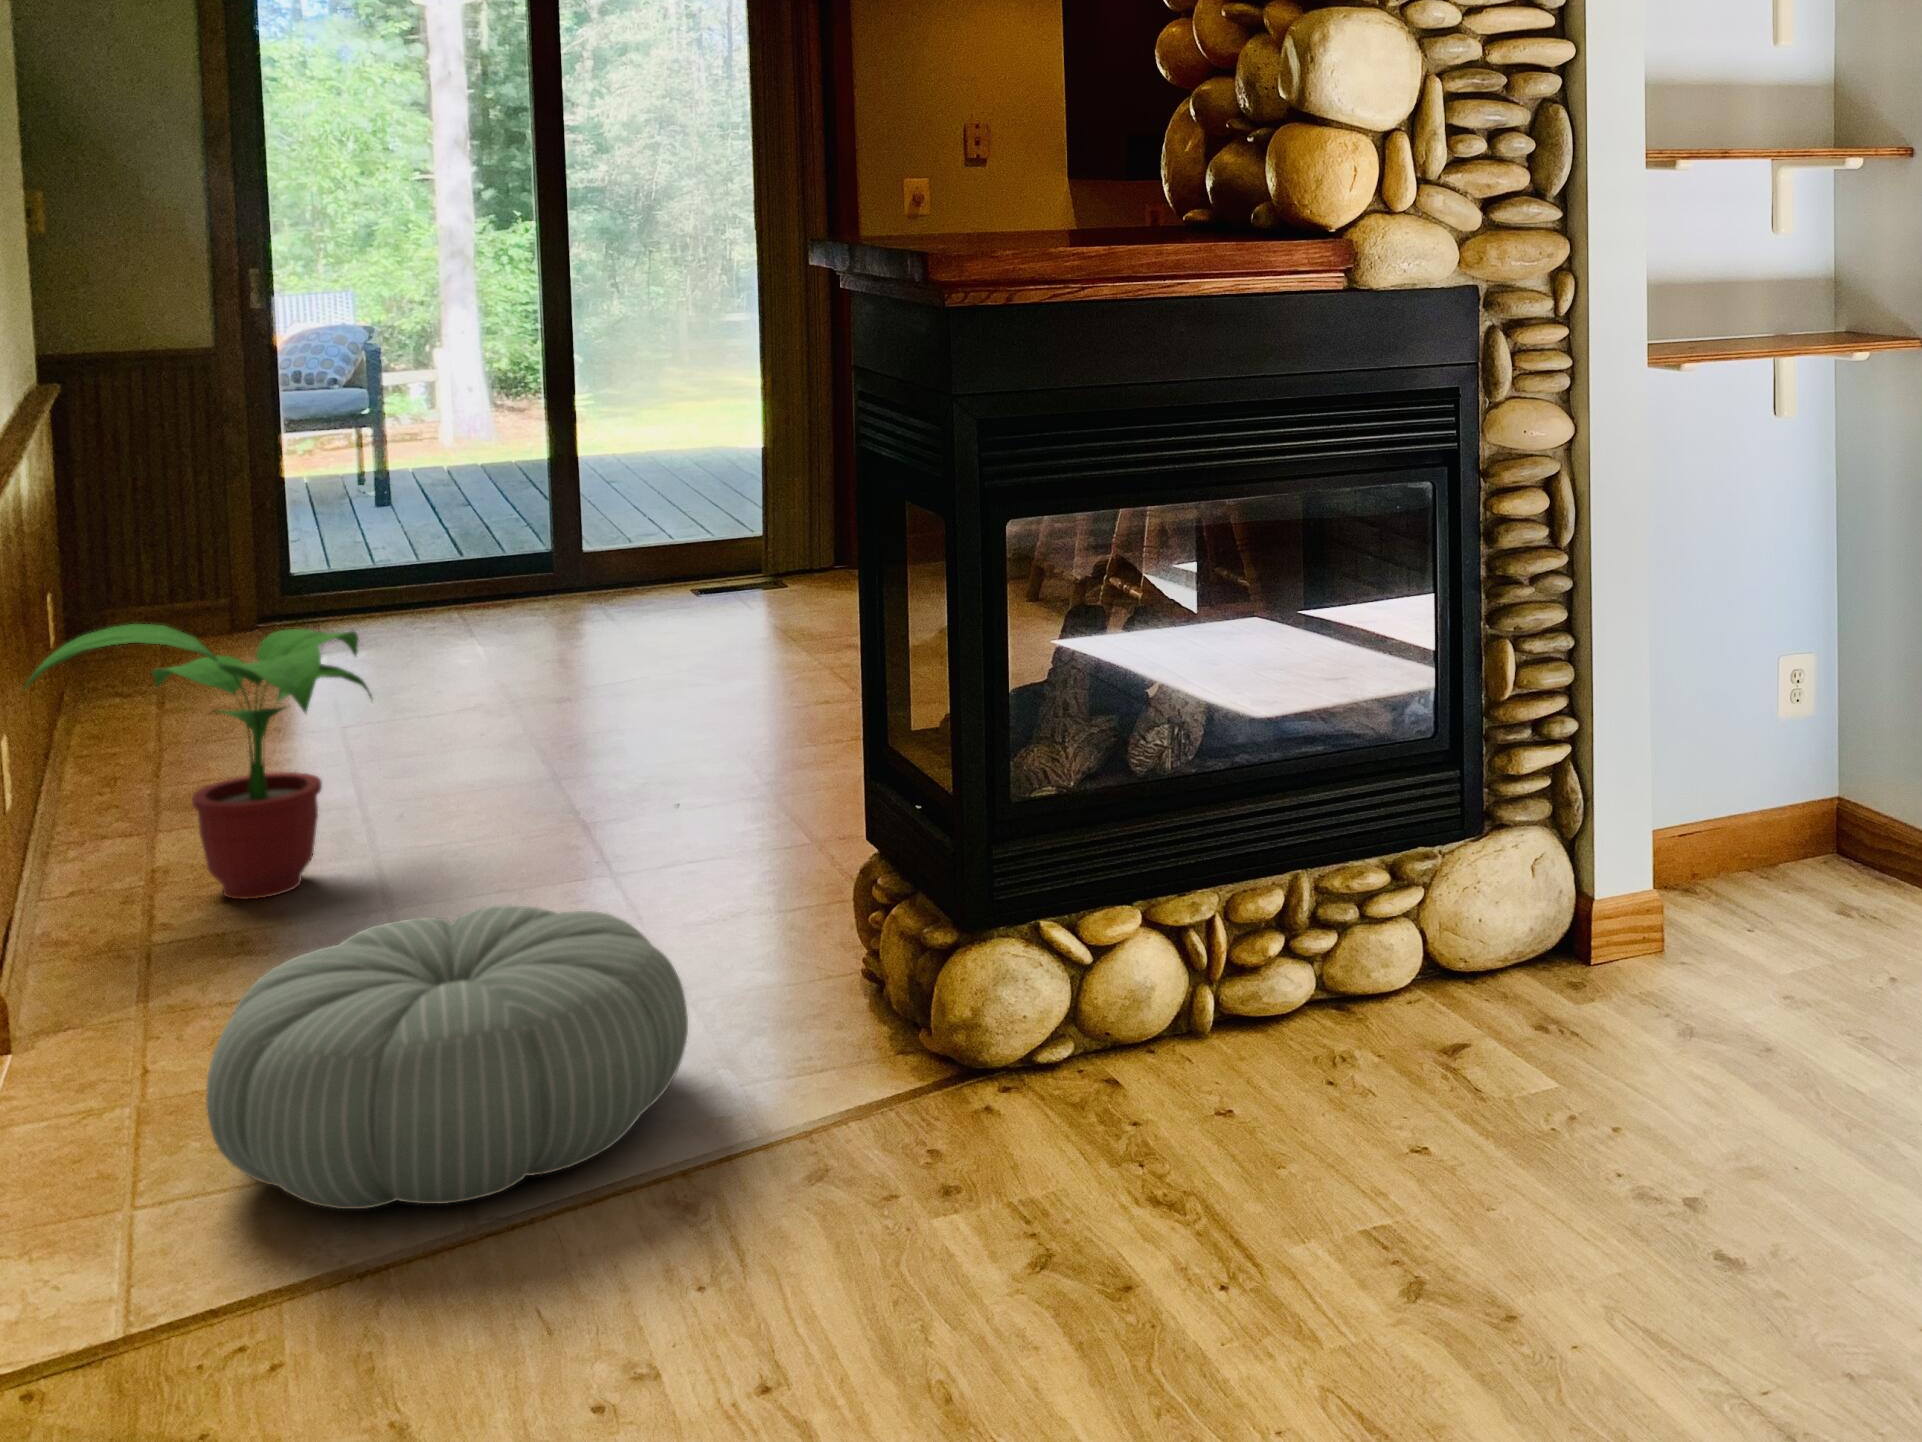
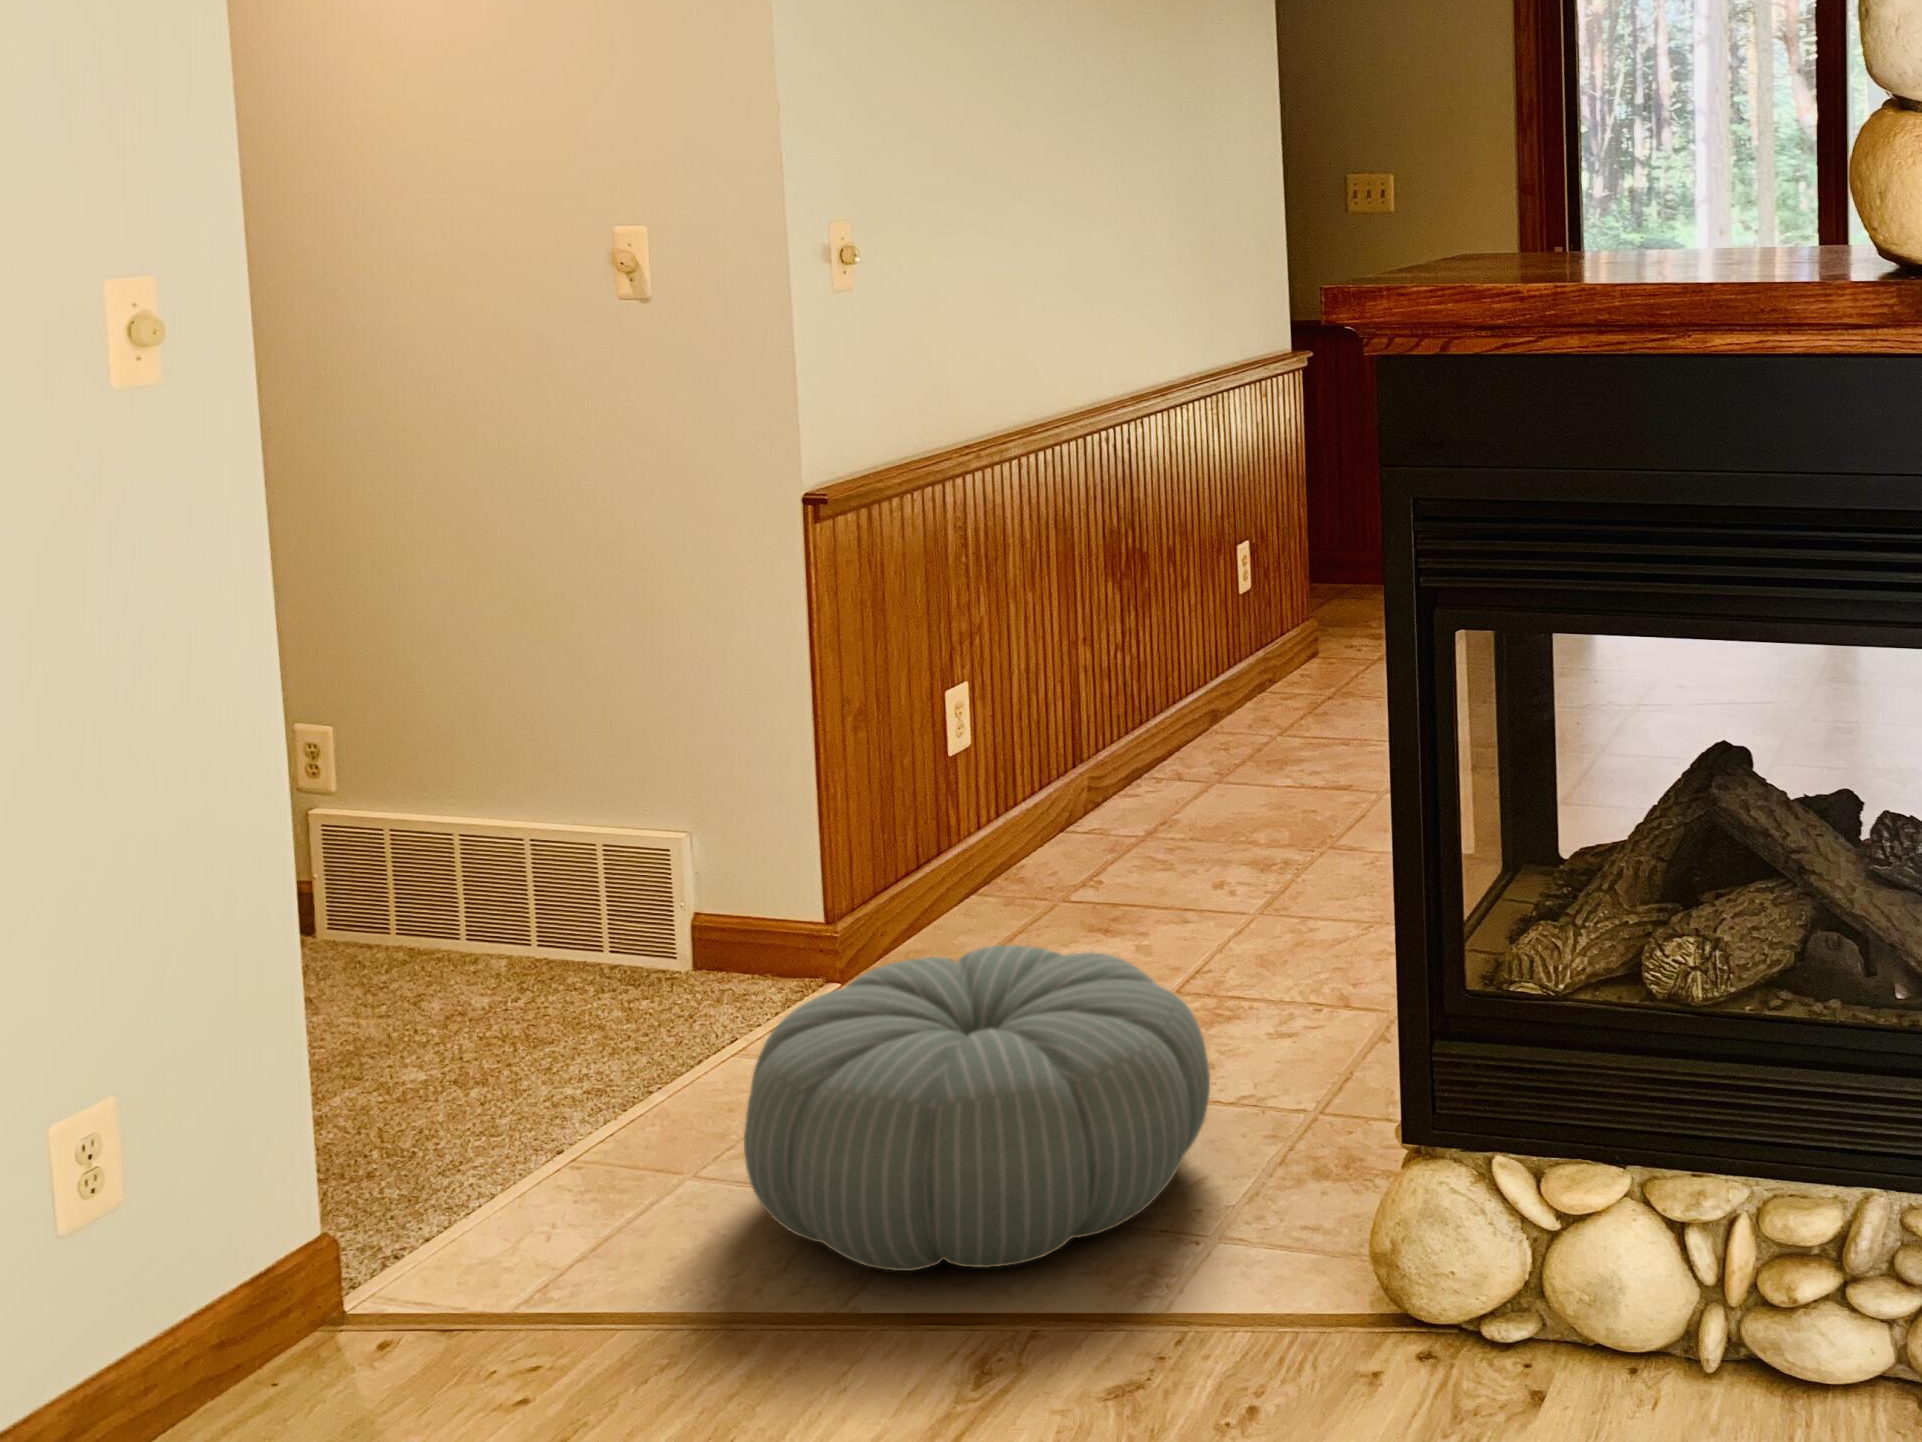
potted plant: present [22,624,372,899] -> none [1034,595,1335,875]

